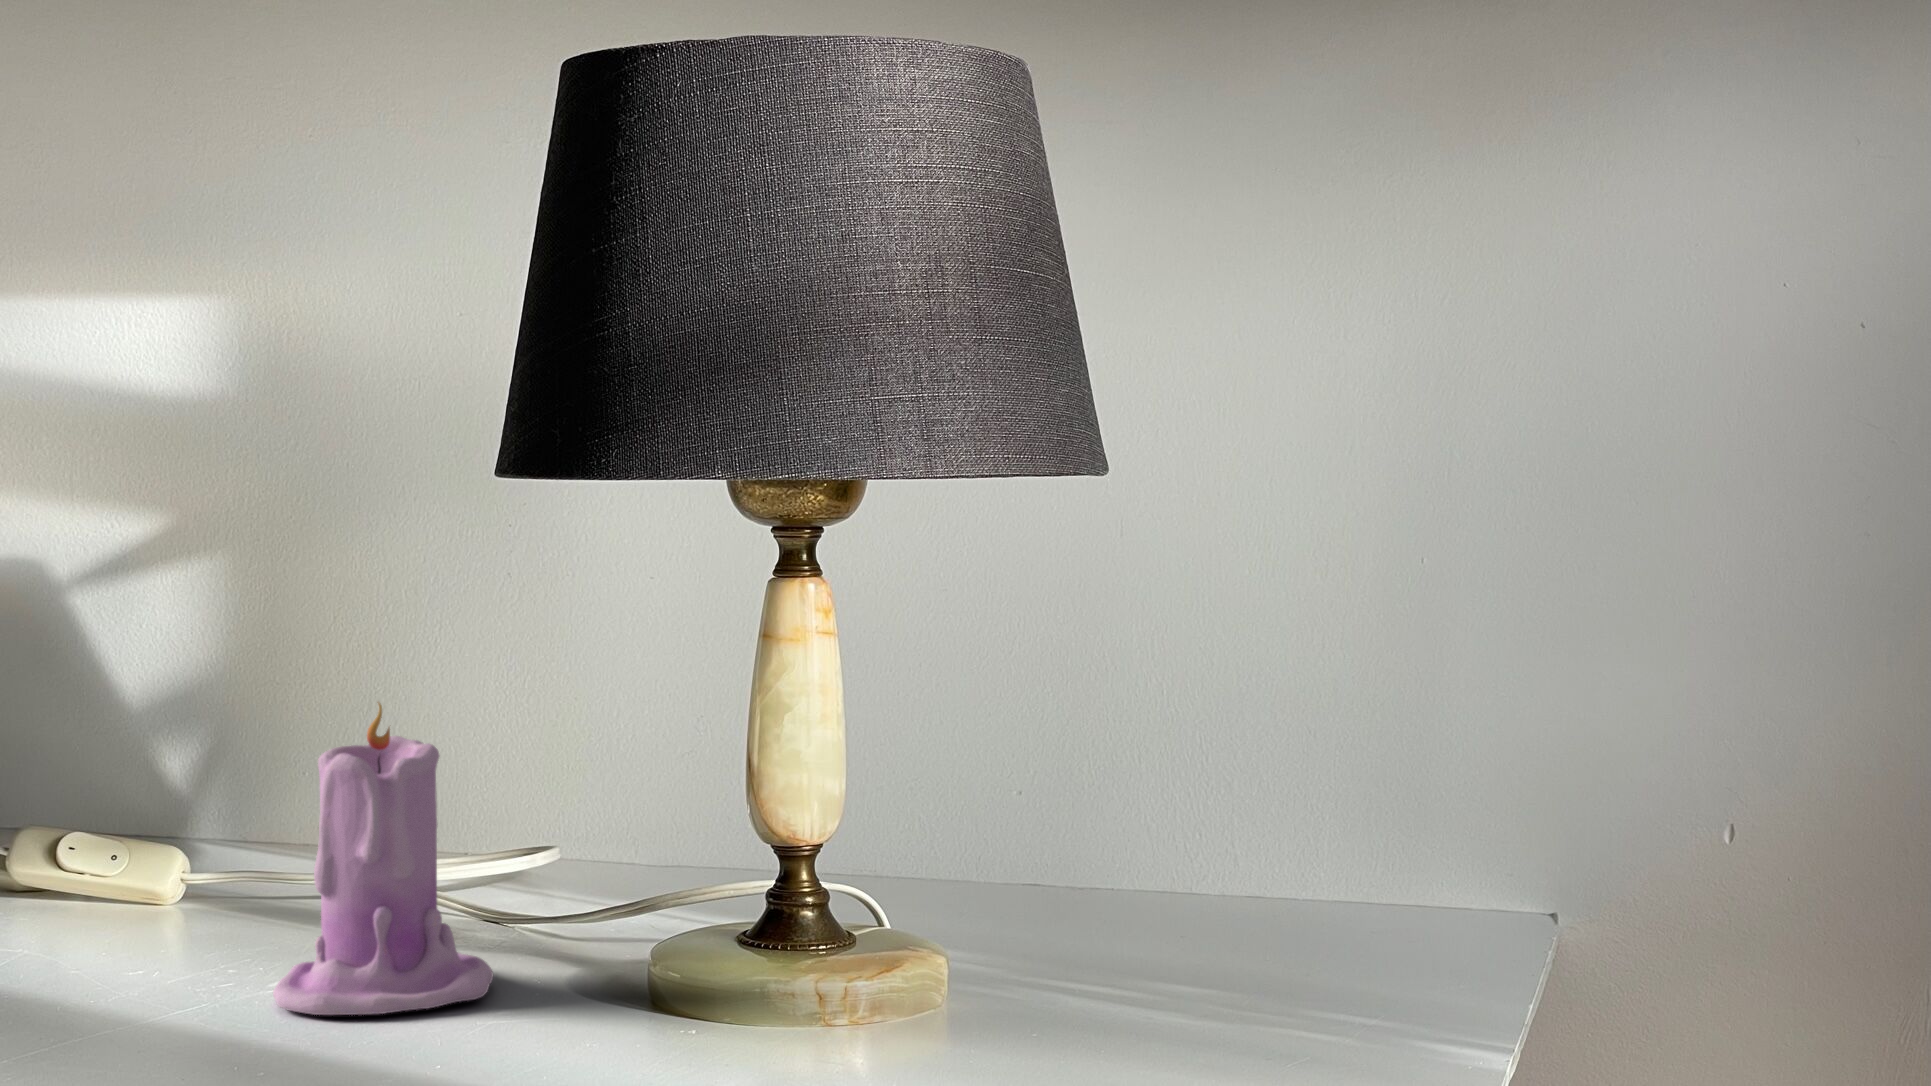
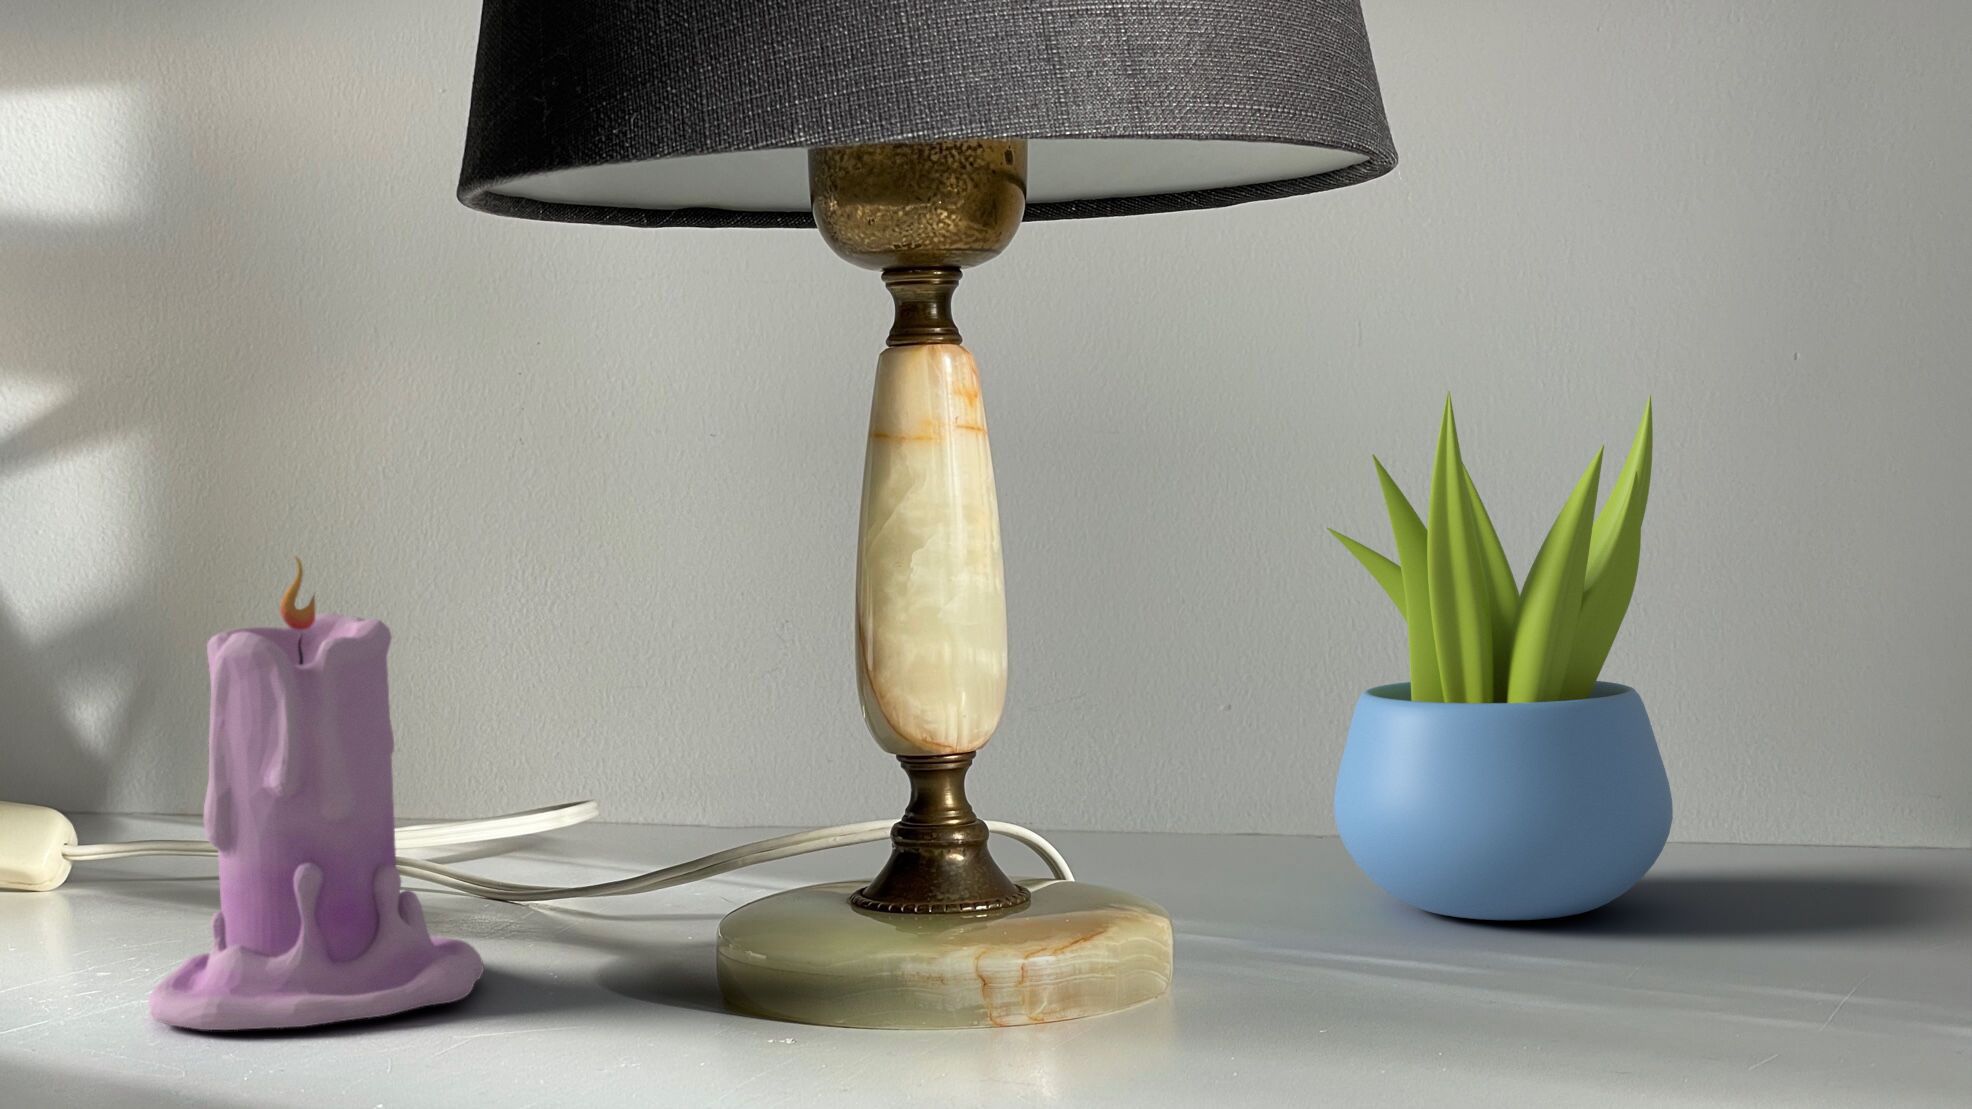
succulent plant: none [1076,605,1300,959] -> present [1327,391,1673,920]

